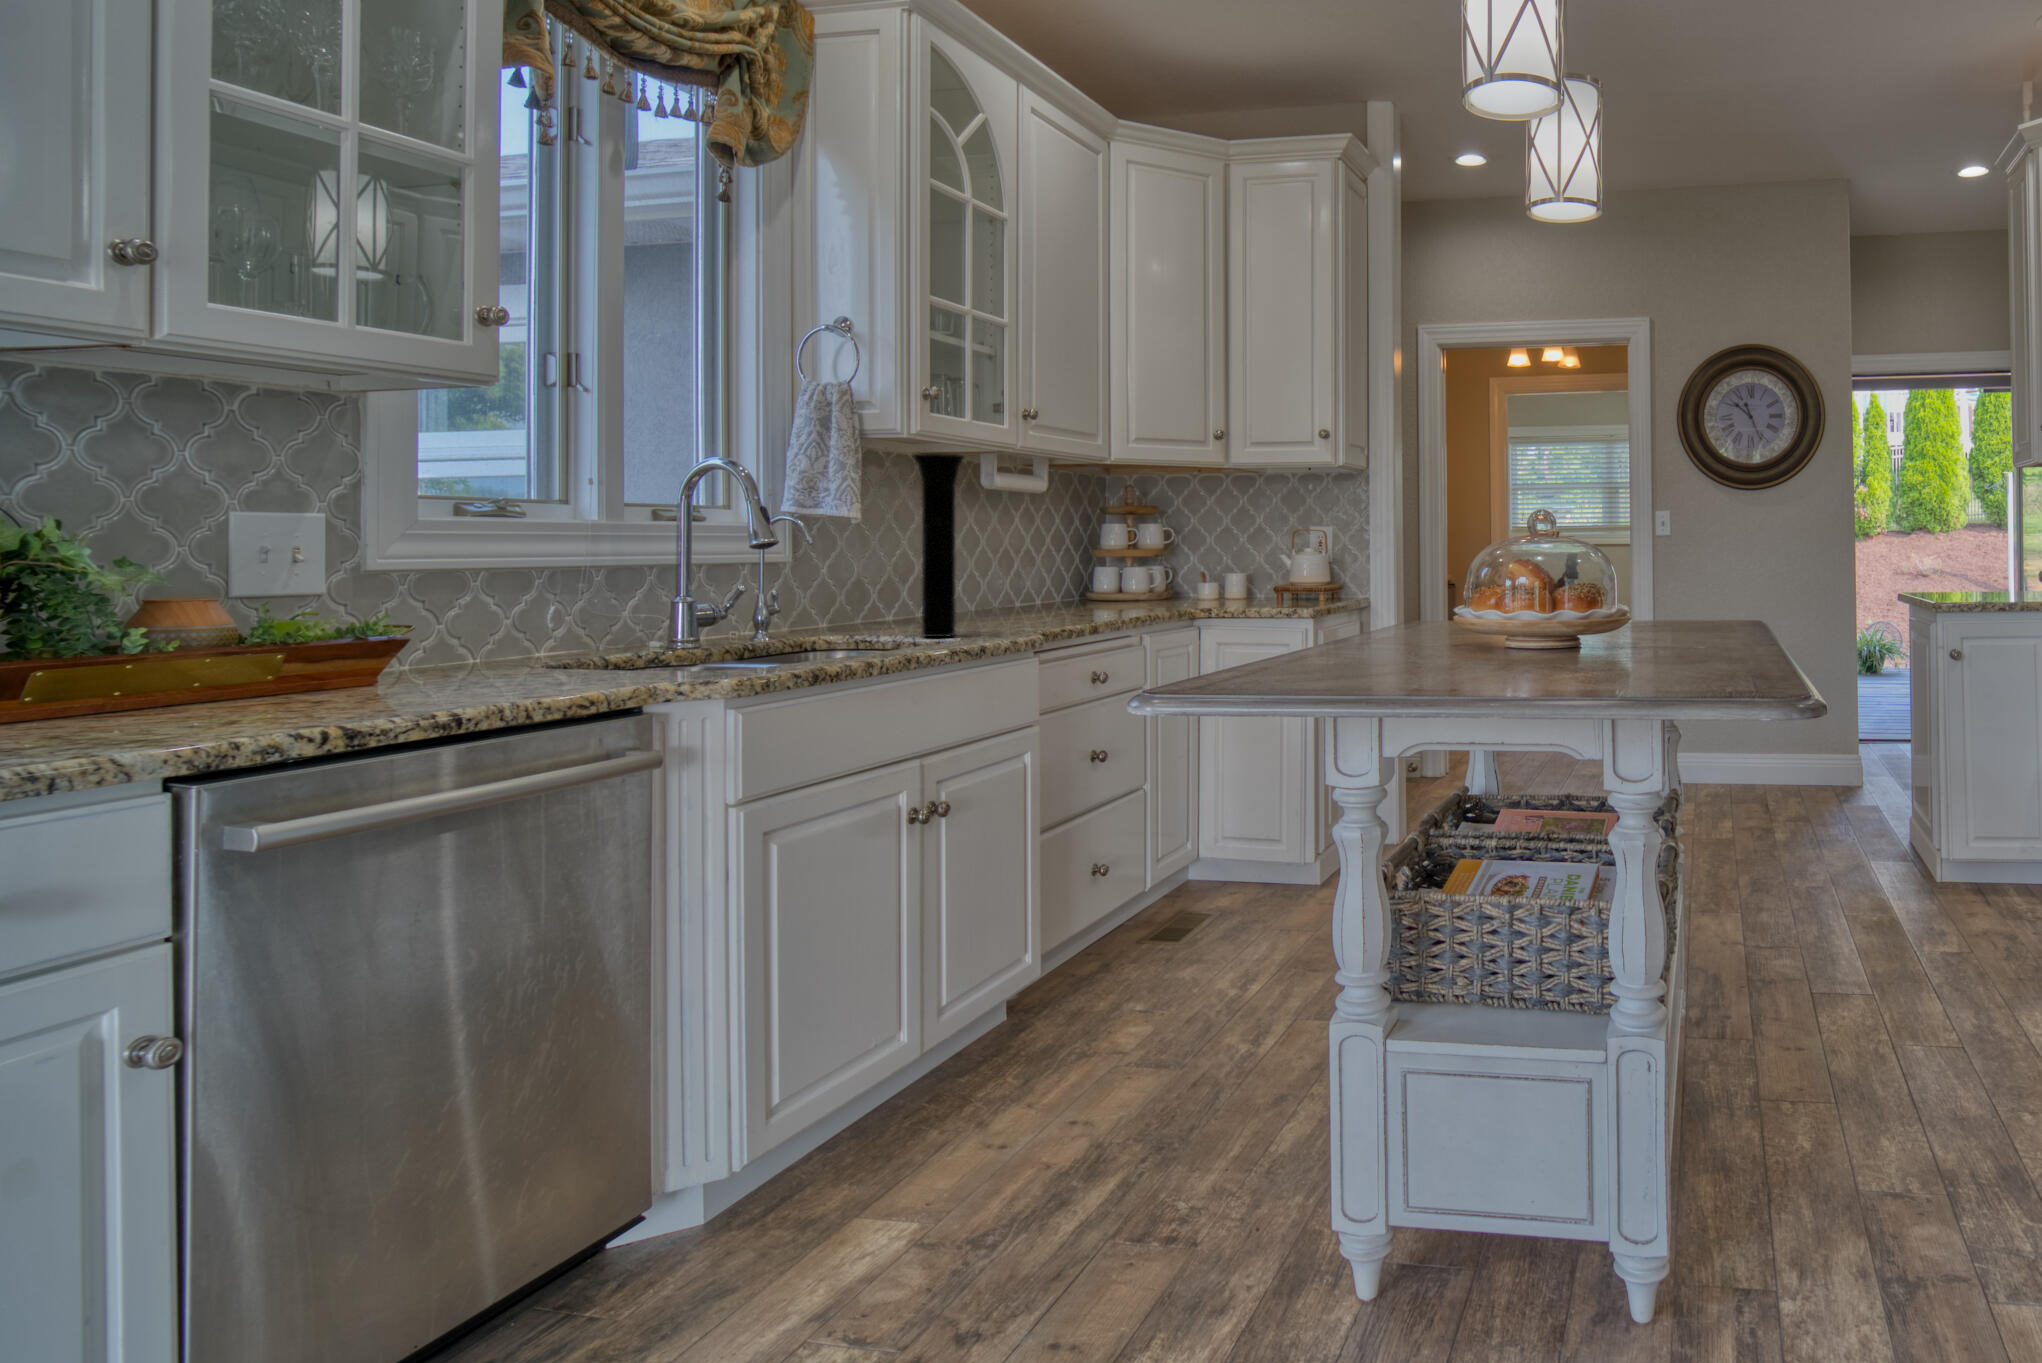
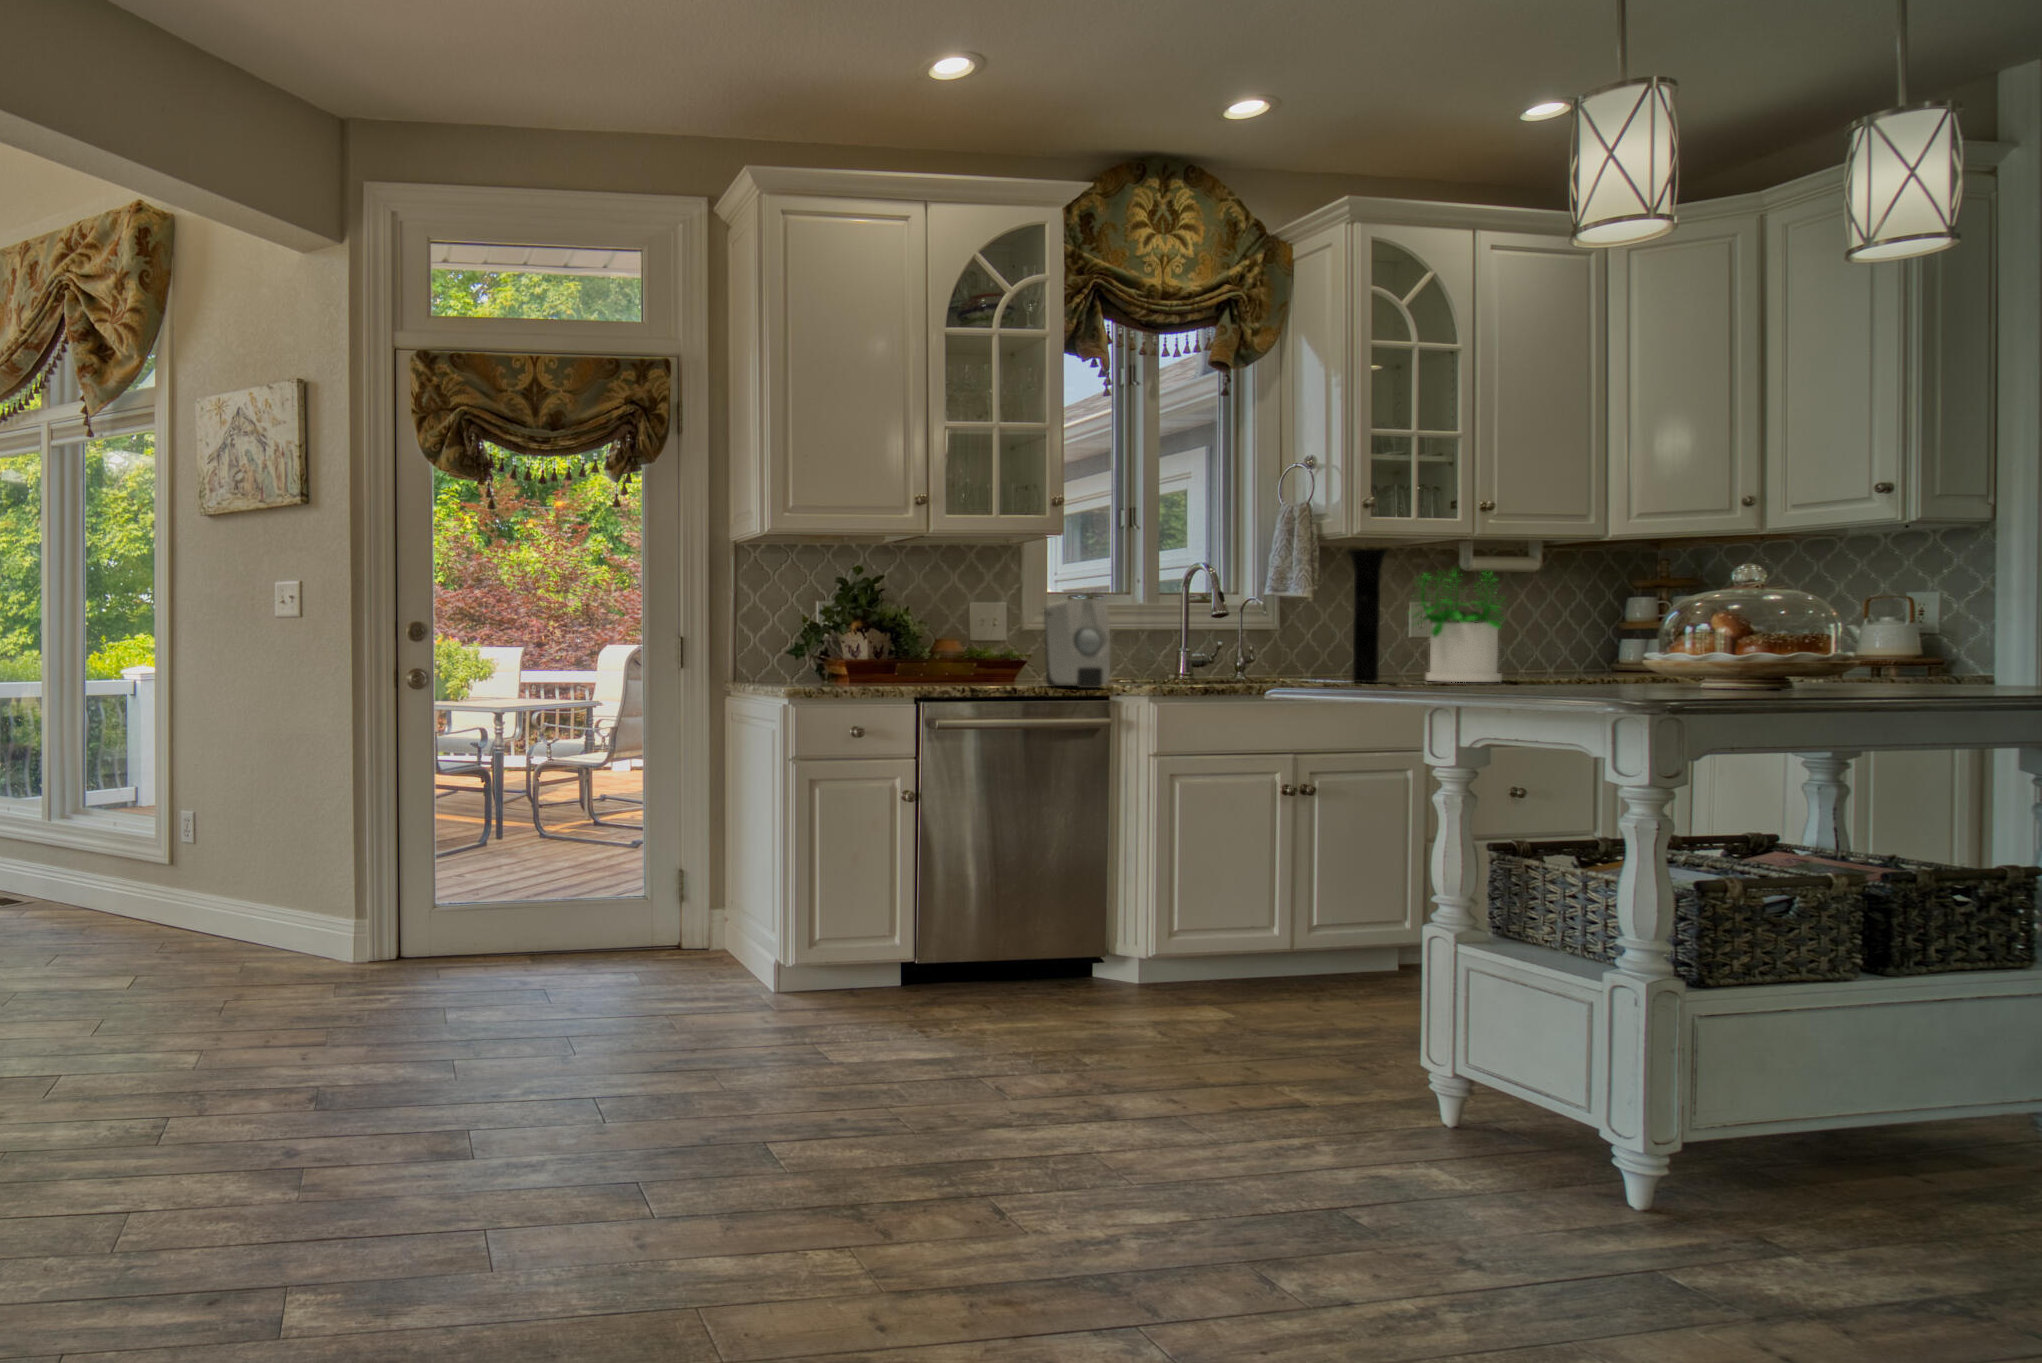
potted plant: none [962,484,1074,629] -> present [1413,570,1505,682]
soap dispenser: none [439,512,602,689] -> present [1044,599,1111,688]

